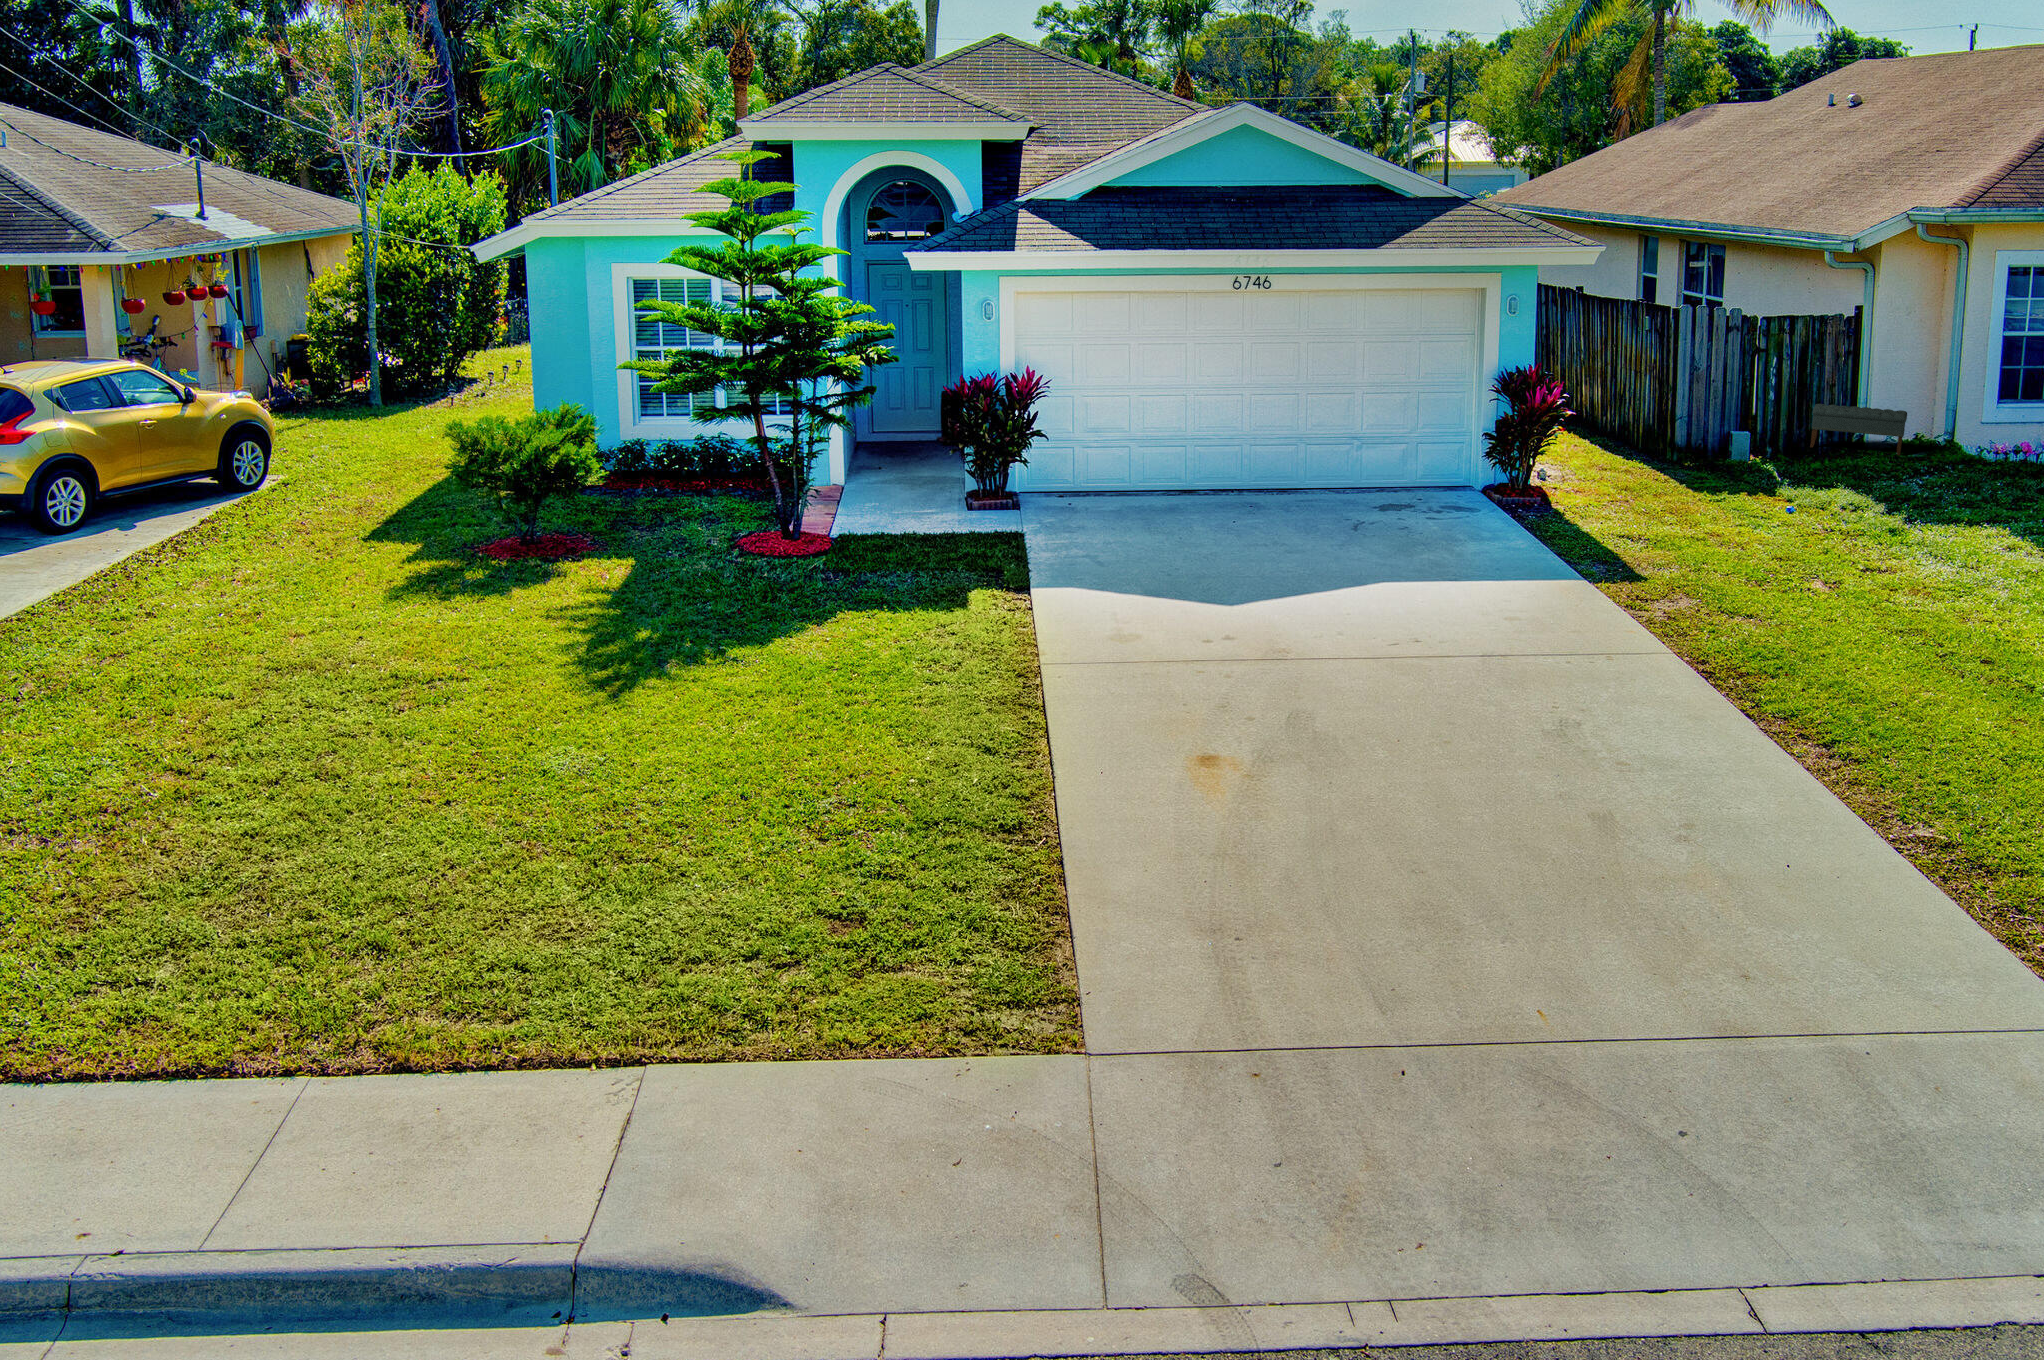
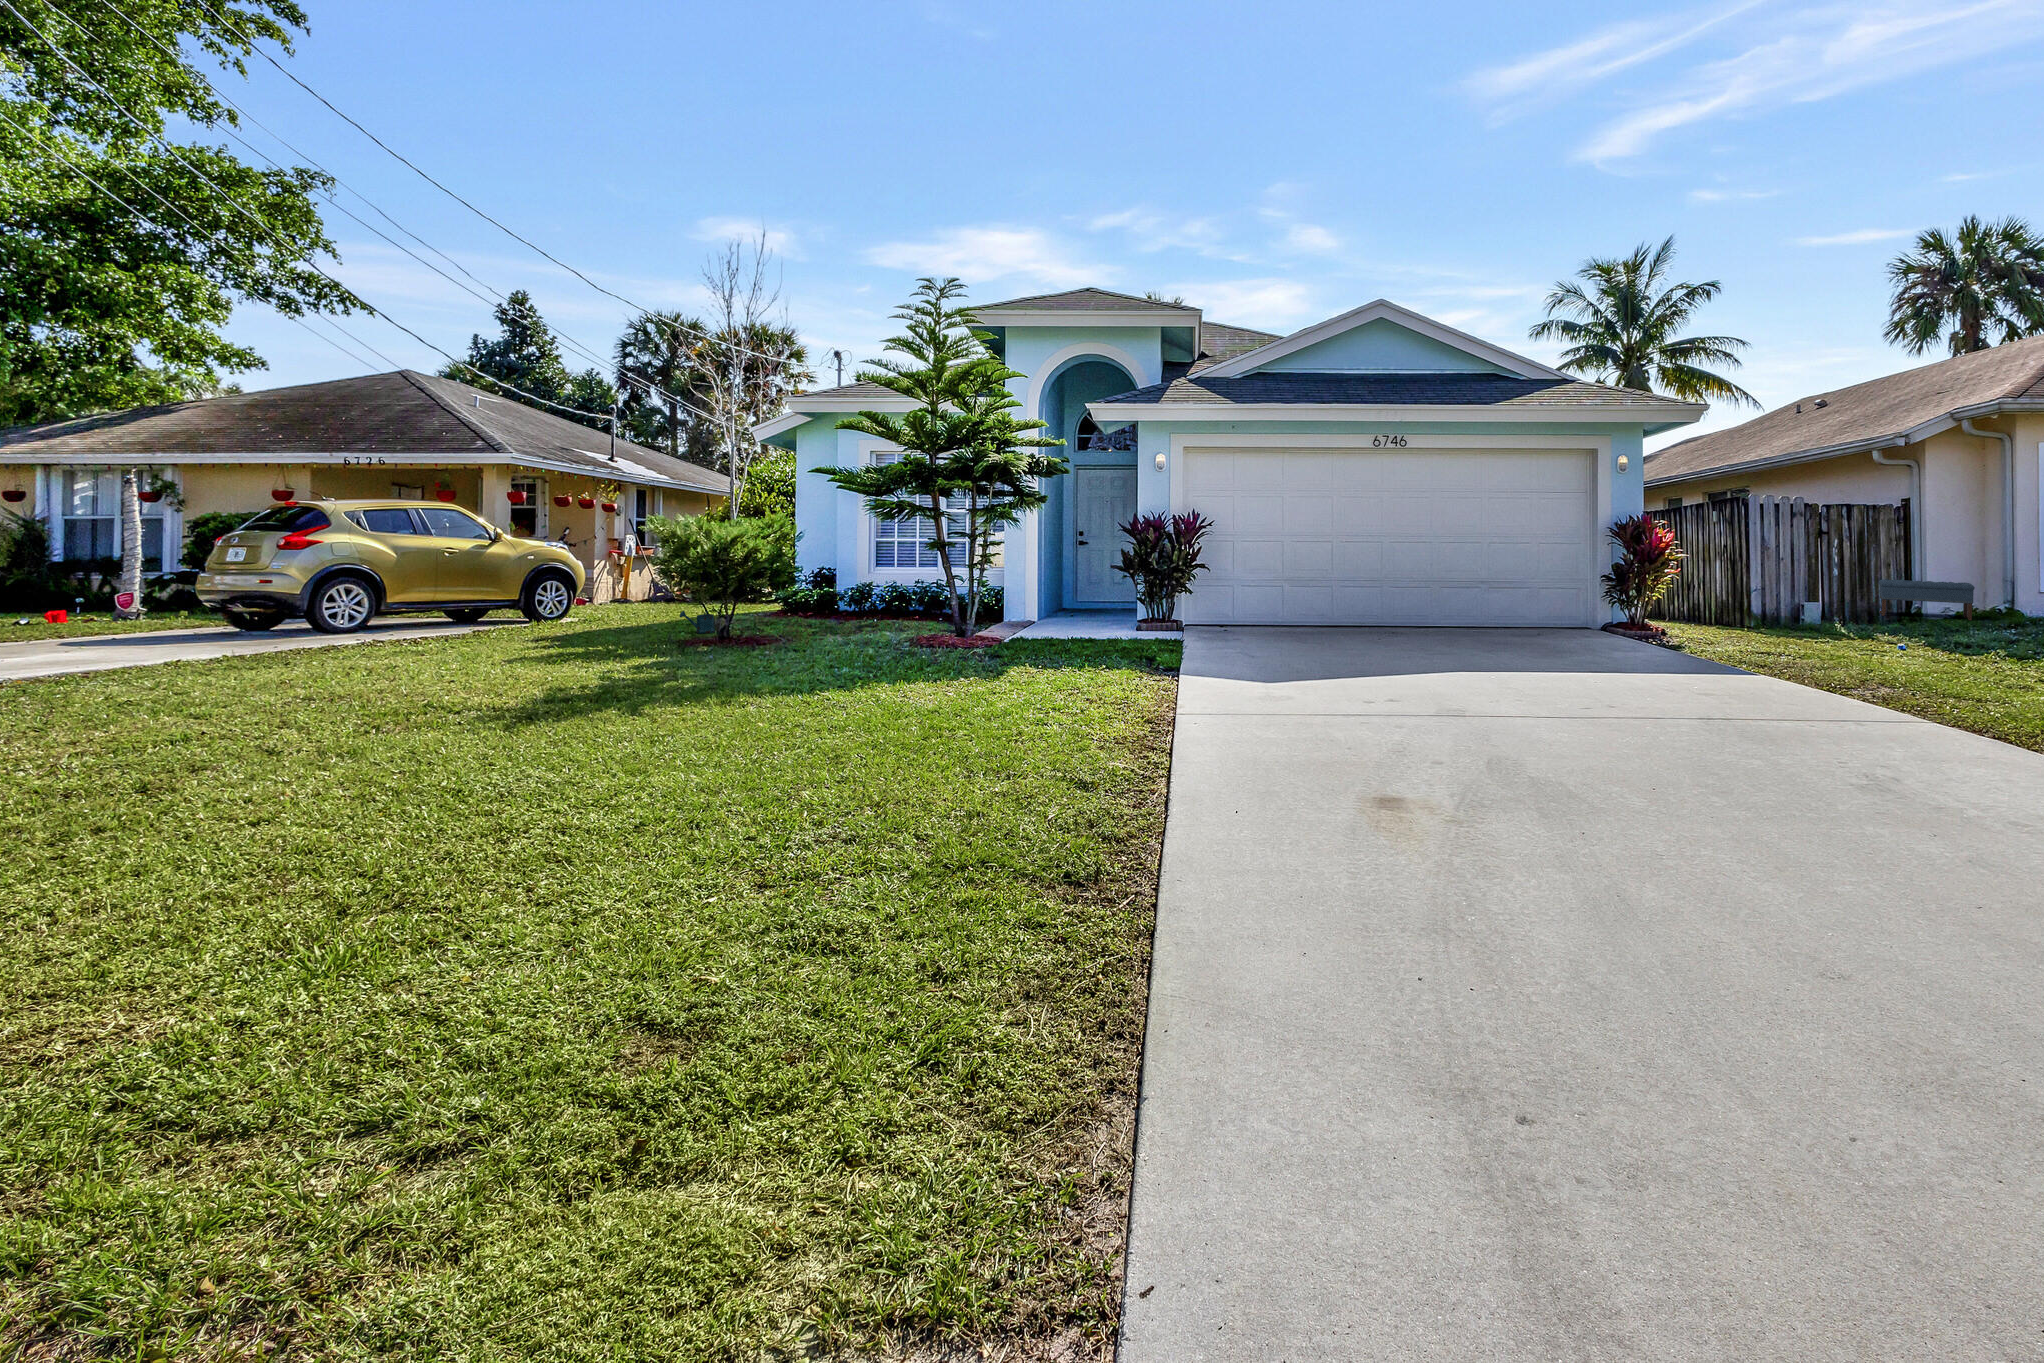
watering can: none [477,507,517,534] -> present [680,611,719,633]

